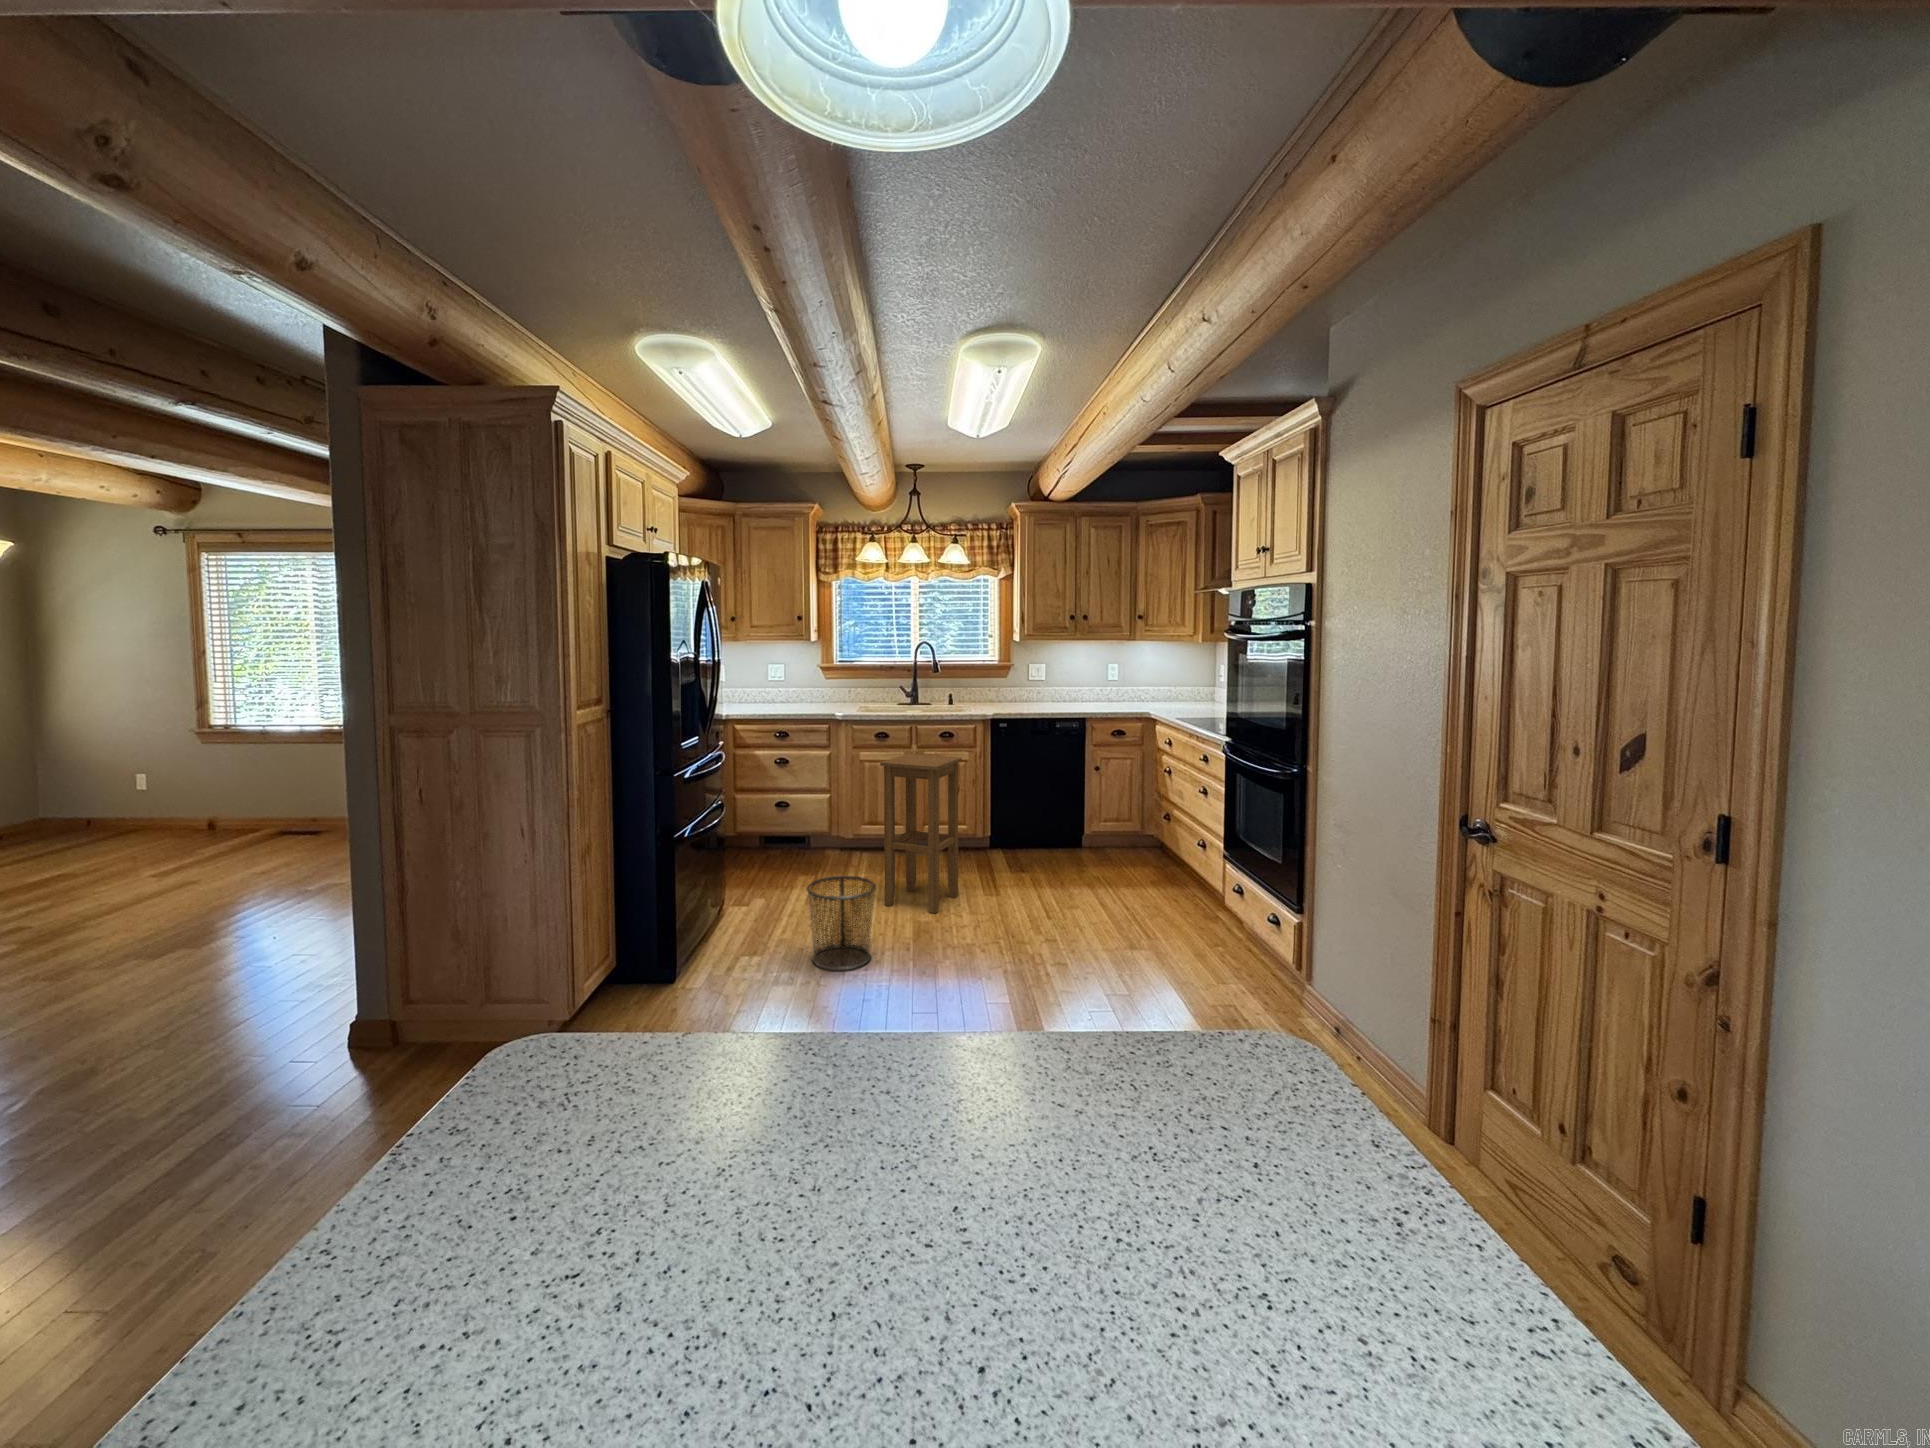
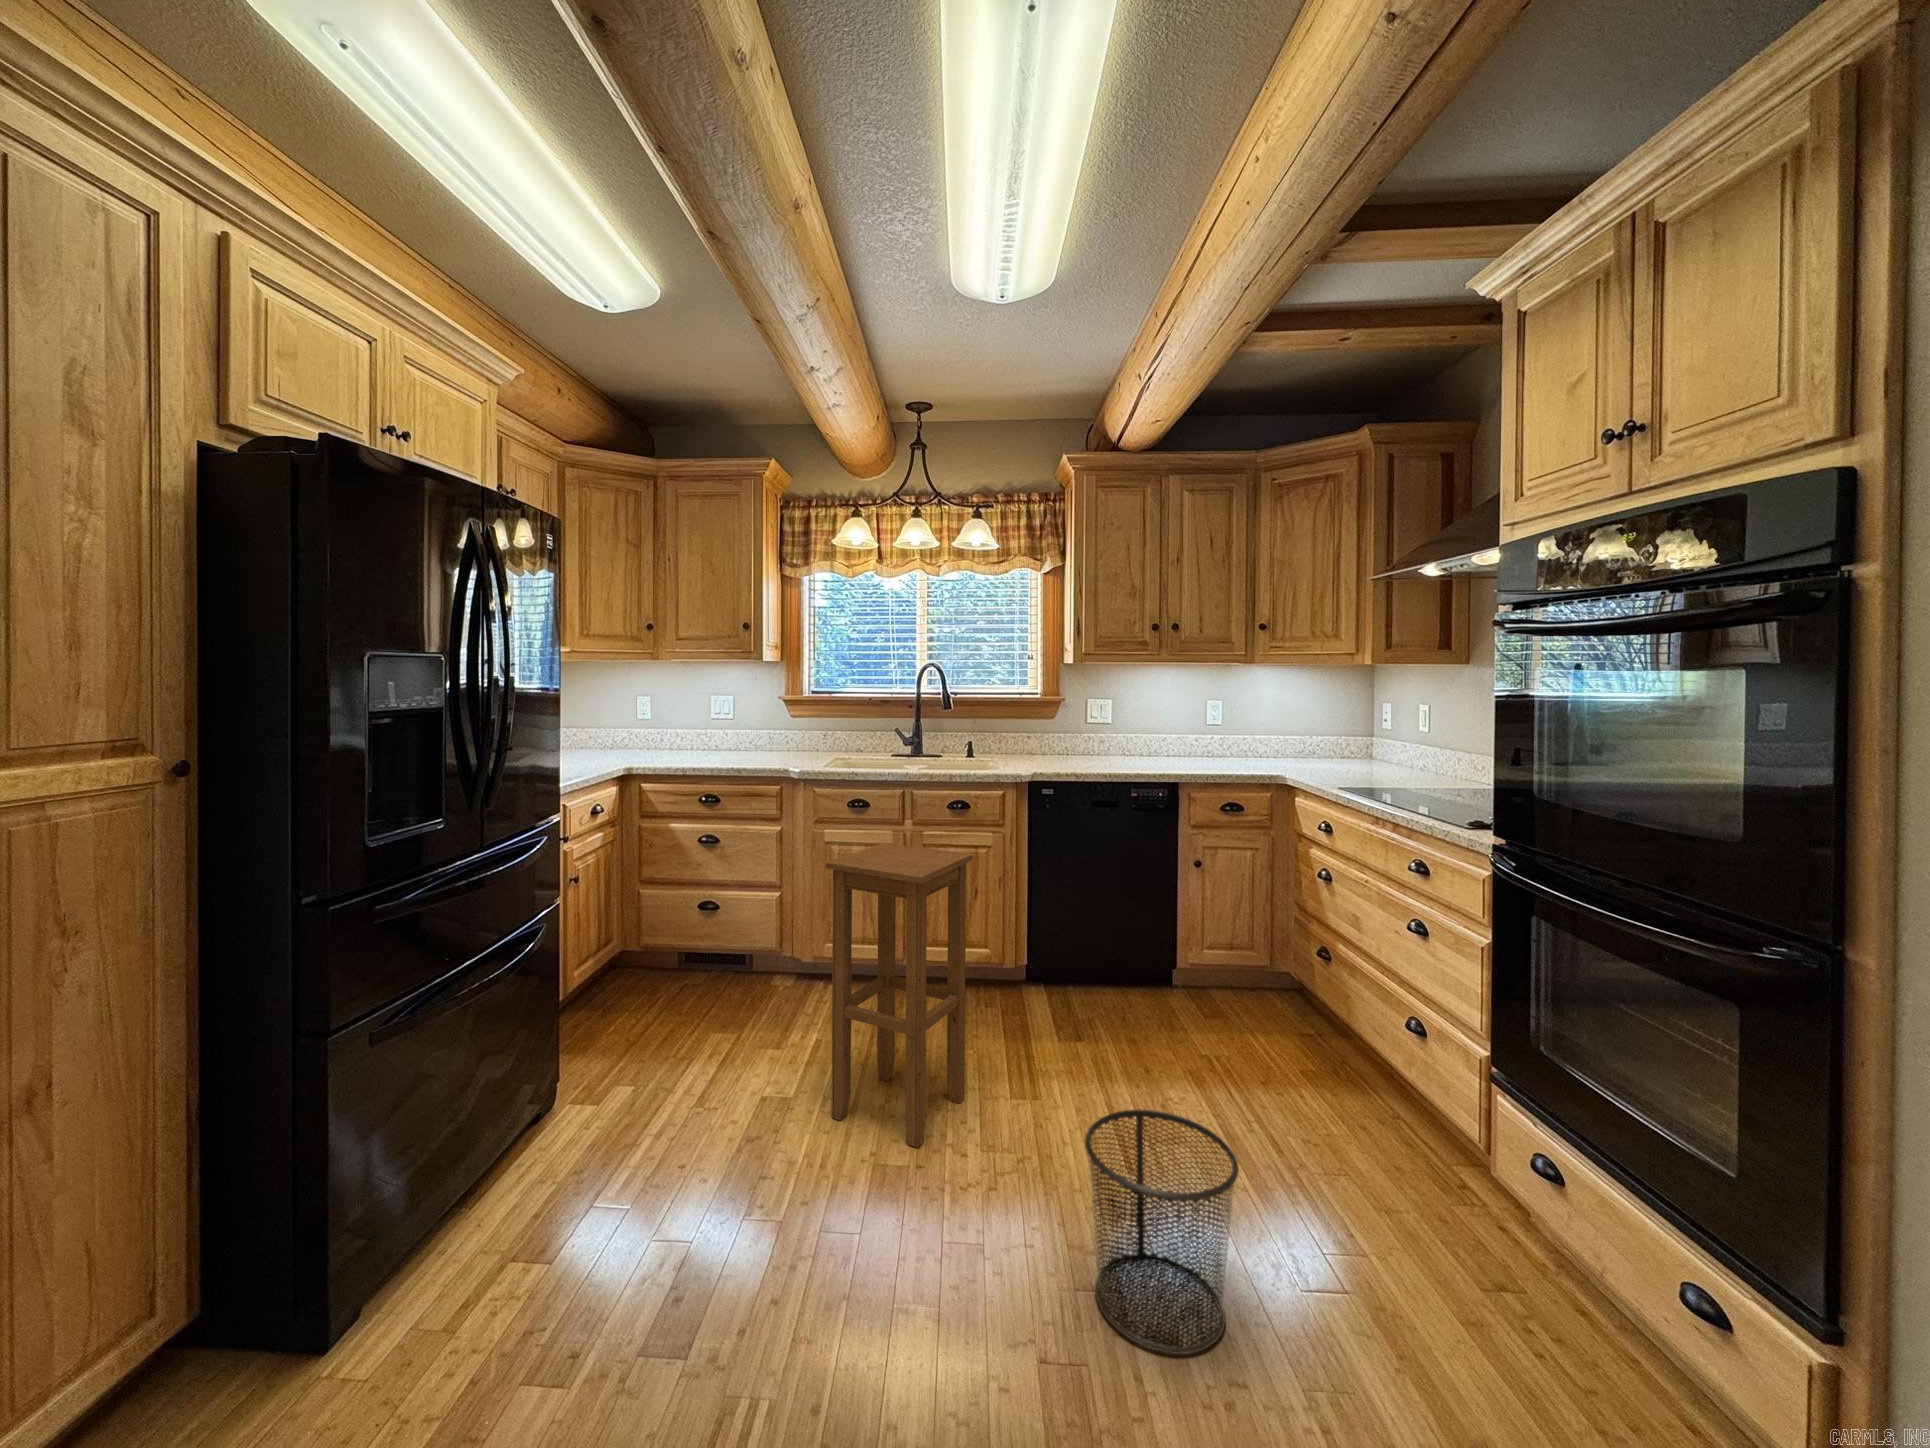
waste bin: present [807,876,876,970] -> present [1085,1109,1239,1354]

